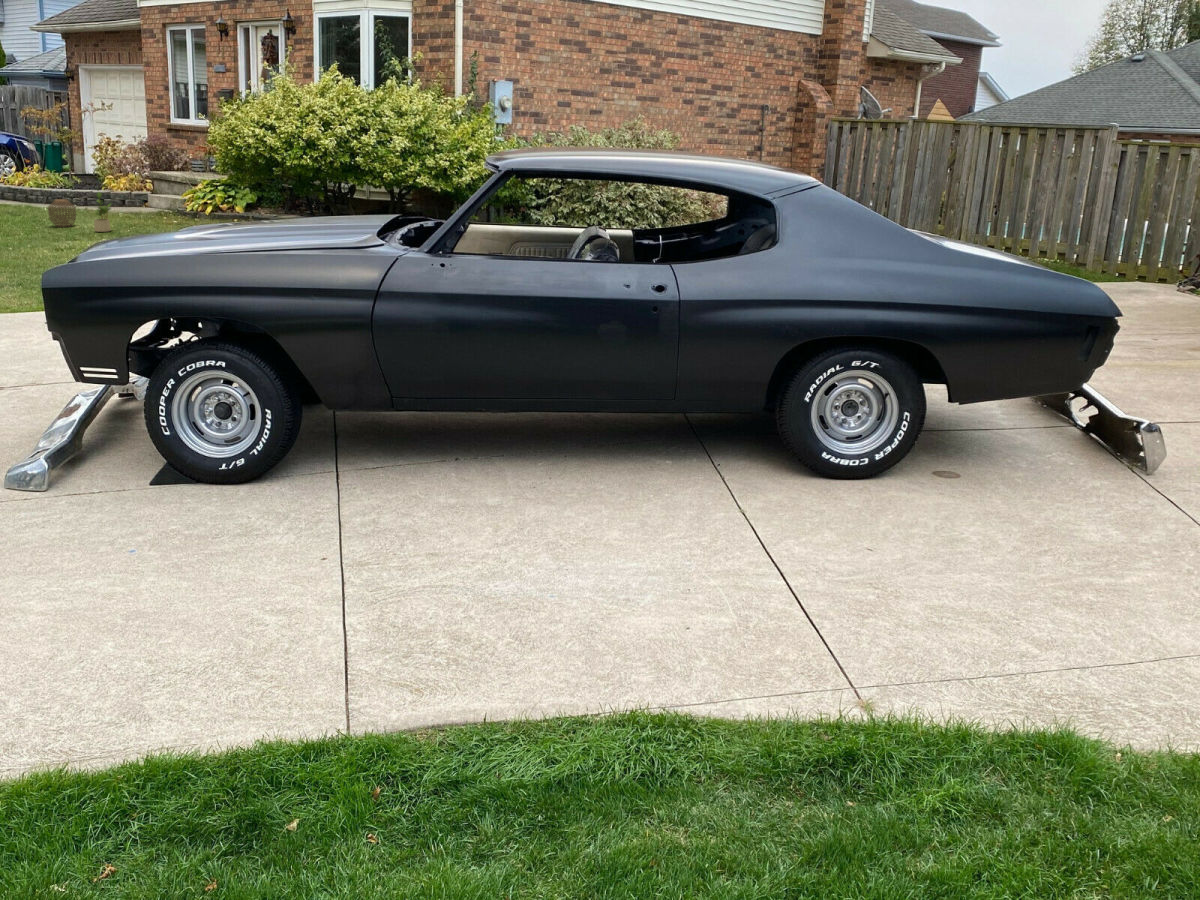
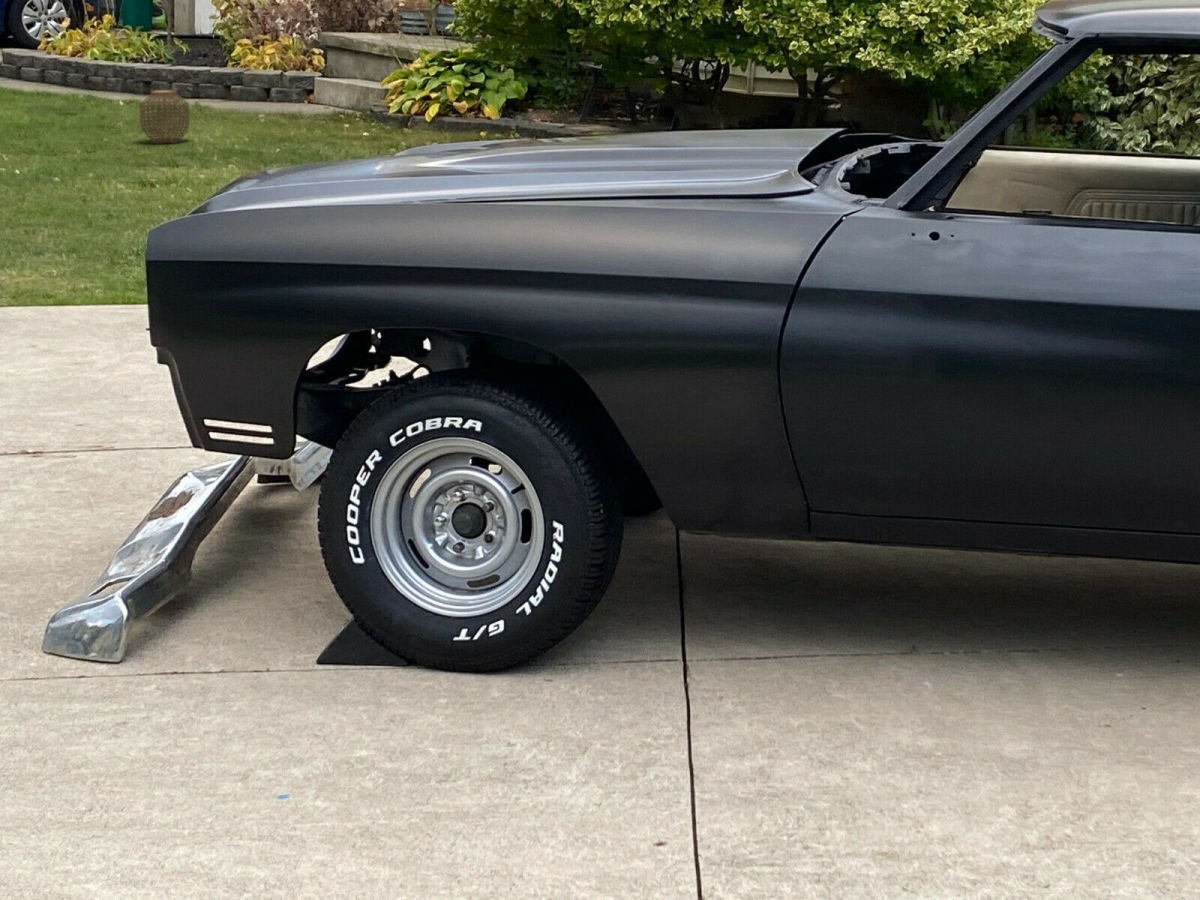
potted plant: present [94,192,111,232] -> none [223,77,259,154]

